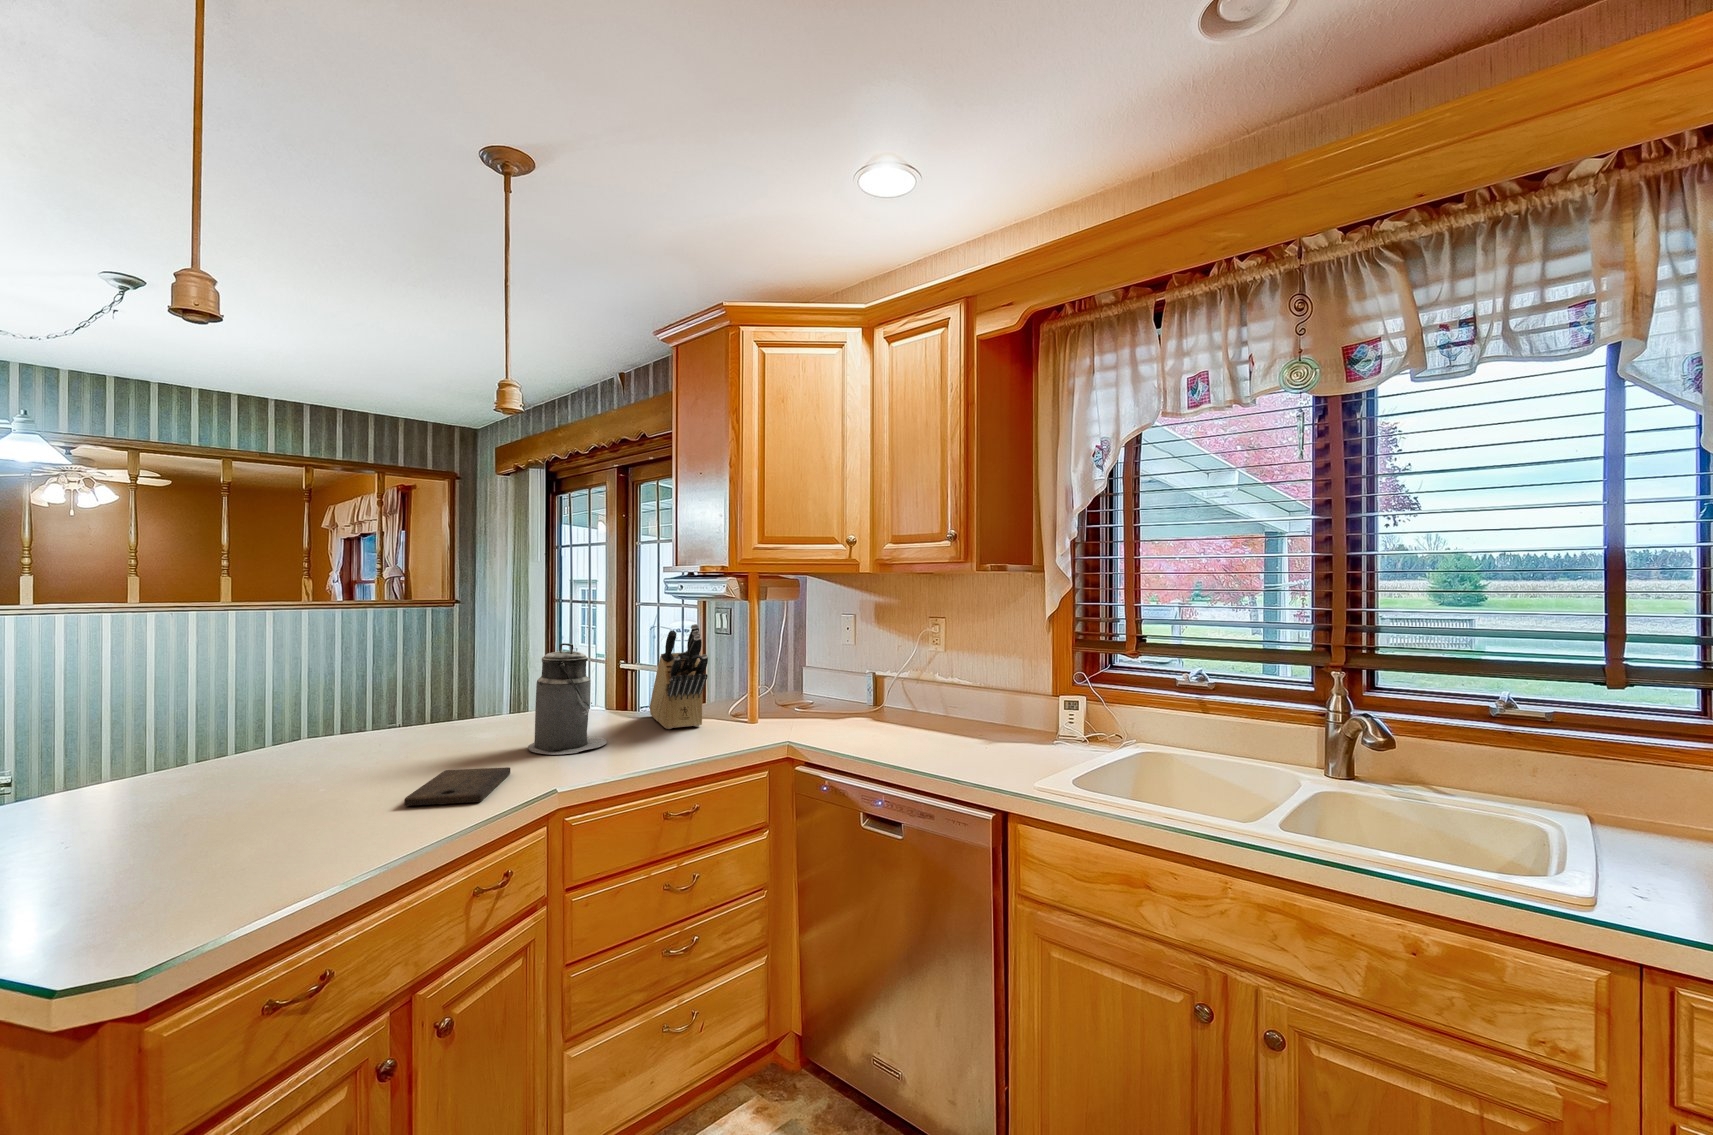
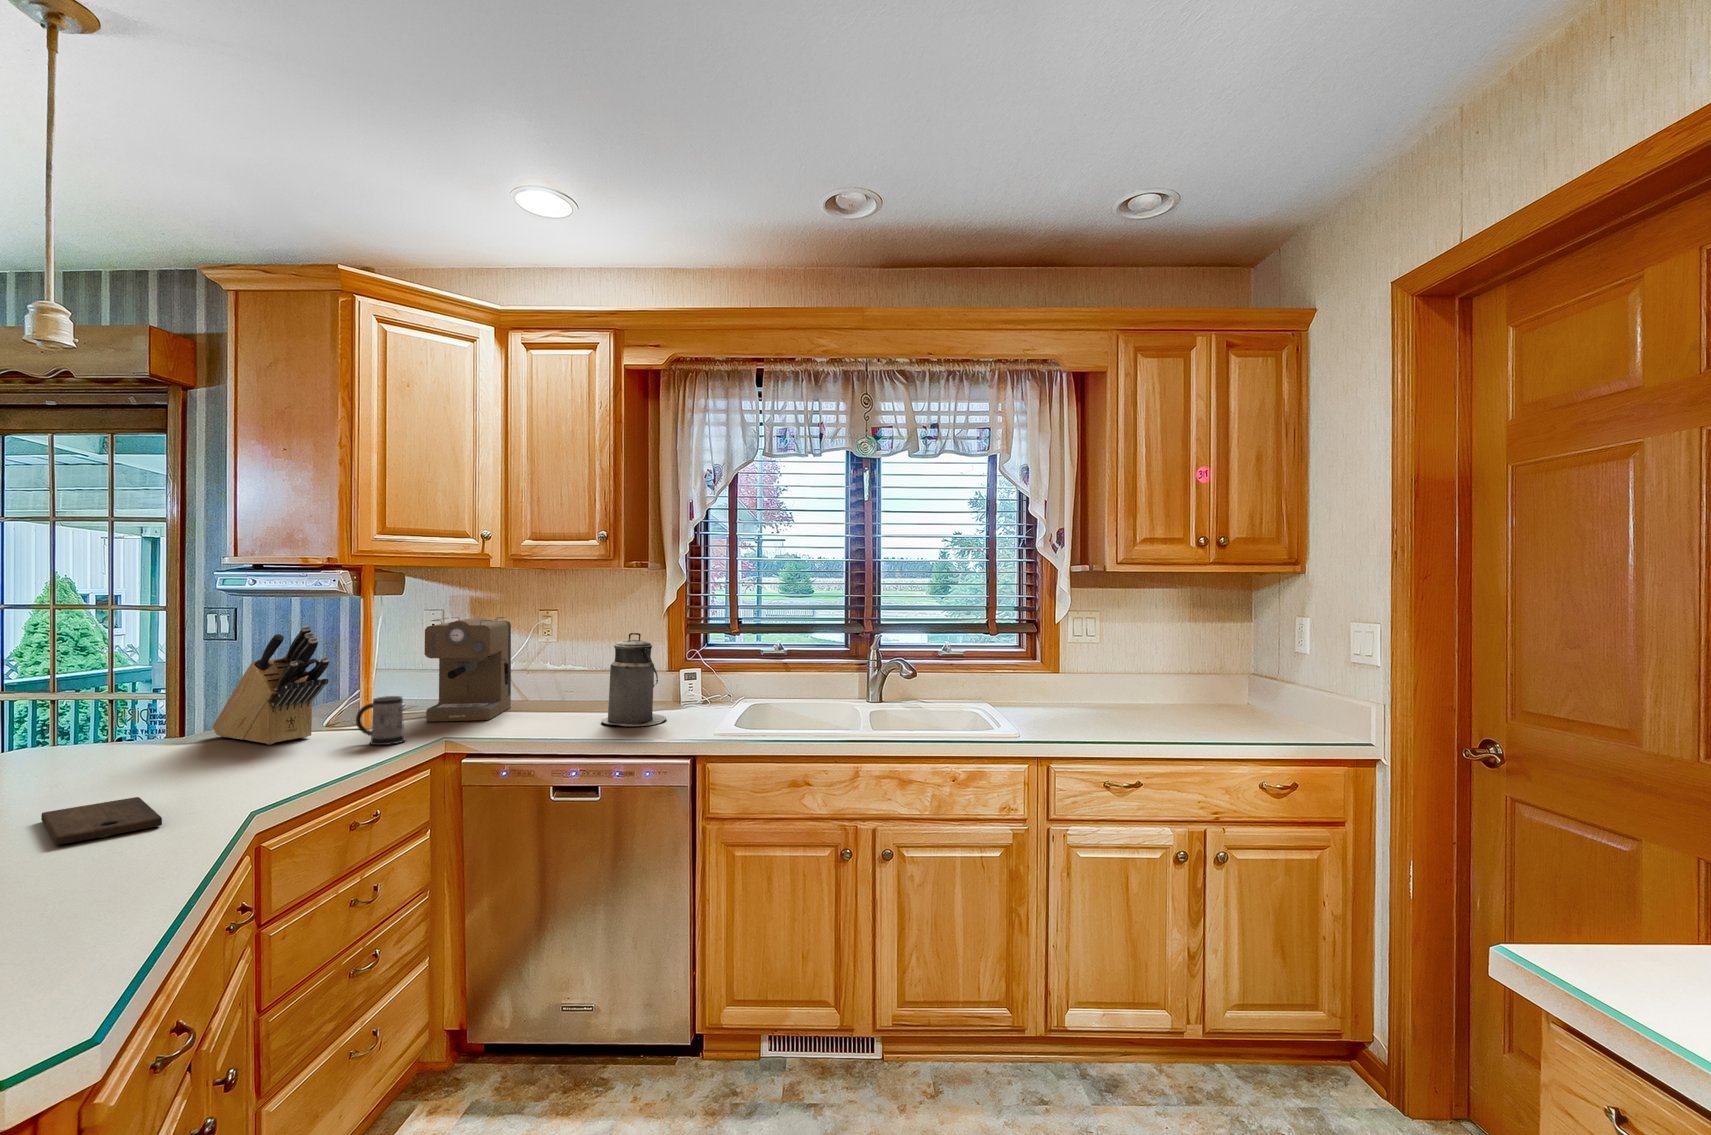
coffee maker: none [799,622,887,729] -> present [425,617,511,721]
canister: present [528,643,607,755] -> present [601,633,666,726]
mug: none [721,696,759,745] -> present [356,696,405,745]

